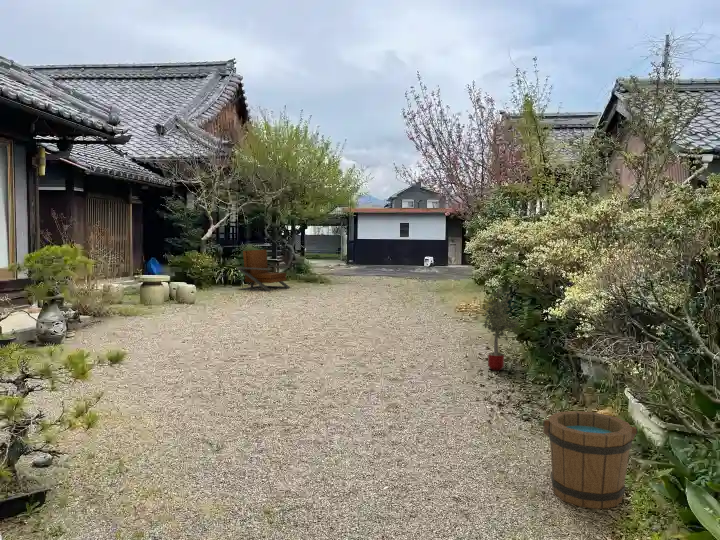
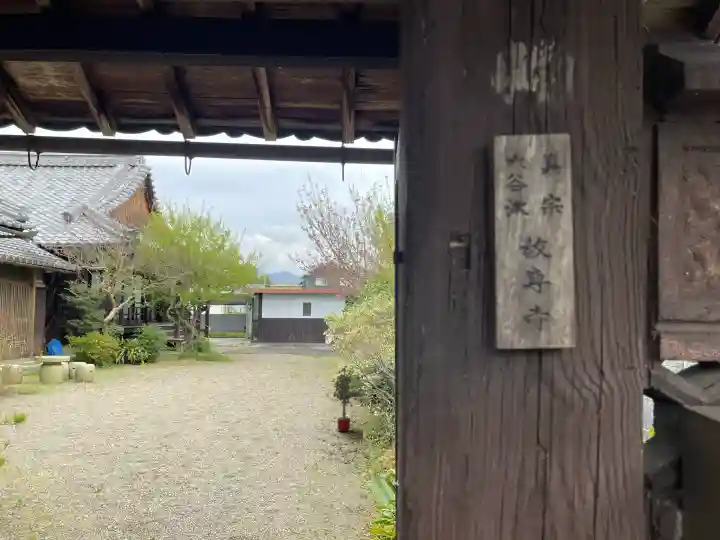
lounge chair: present [238,250,290,292] -> none [137,330,189,370]
bucket: present [543,411,637,509] -> none [334,450,394,515]

